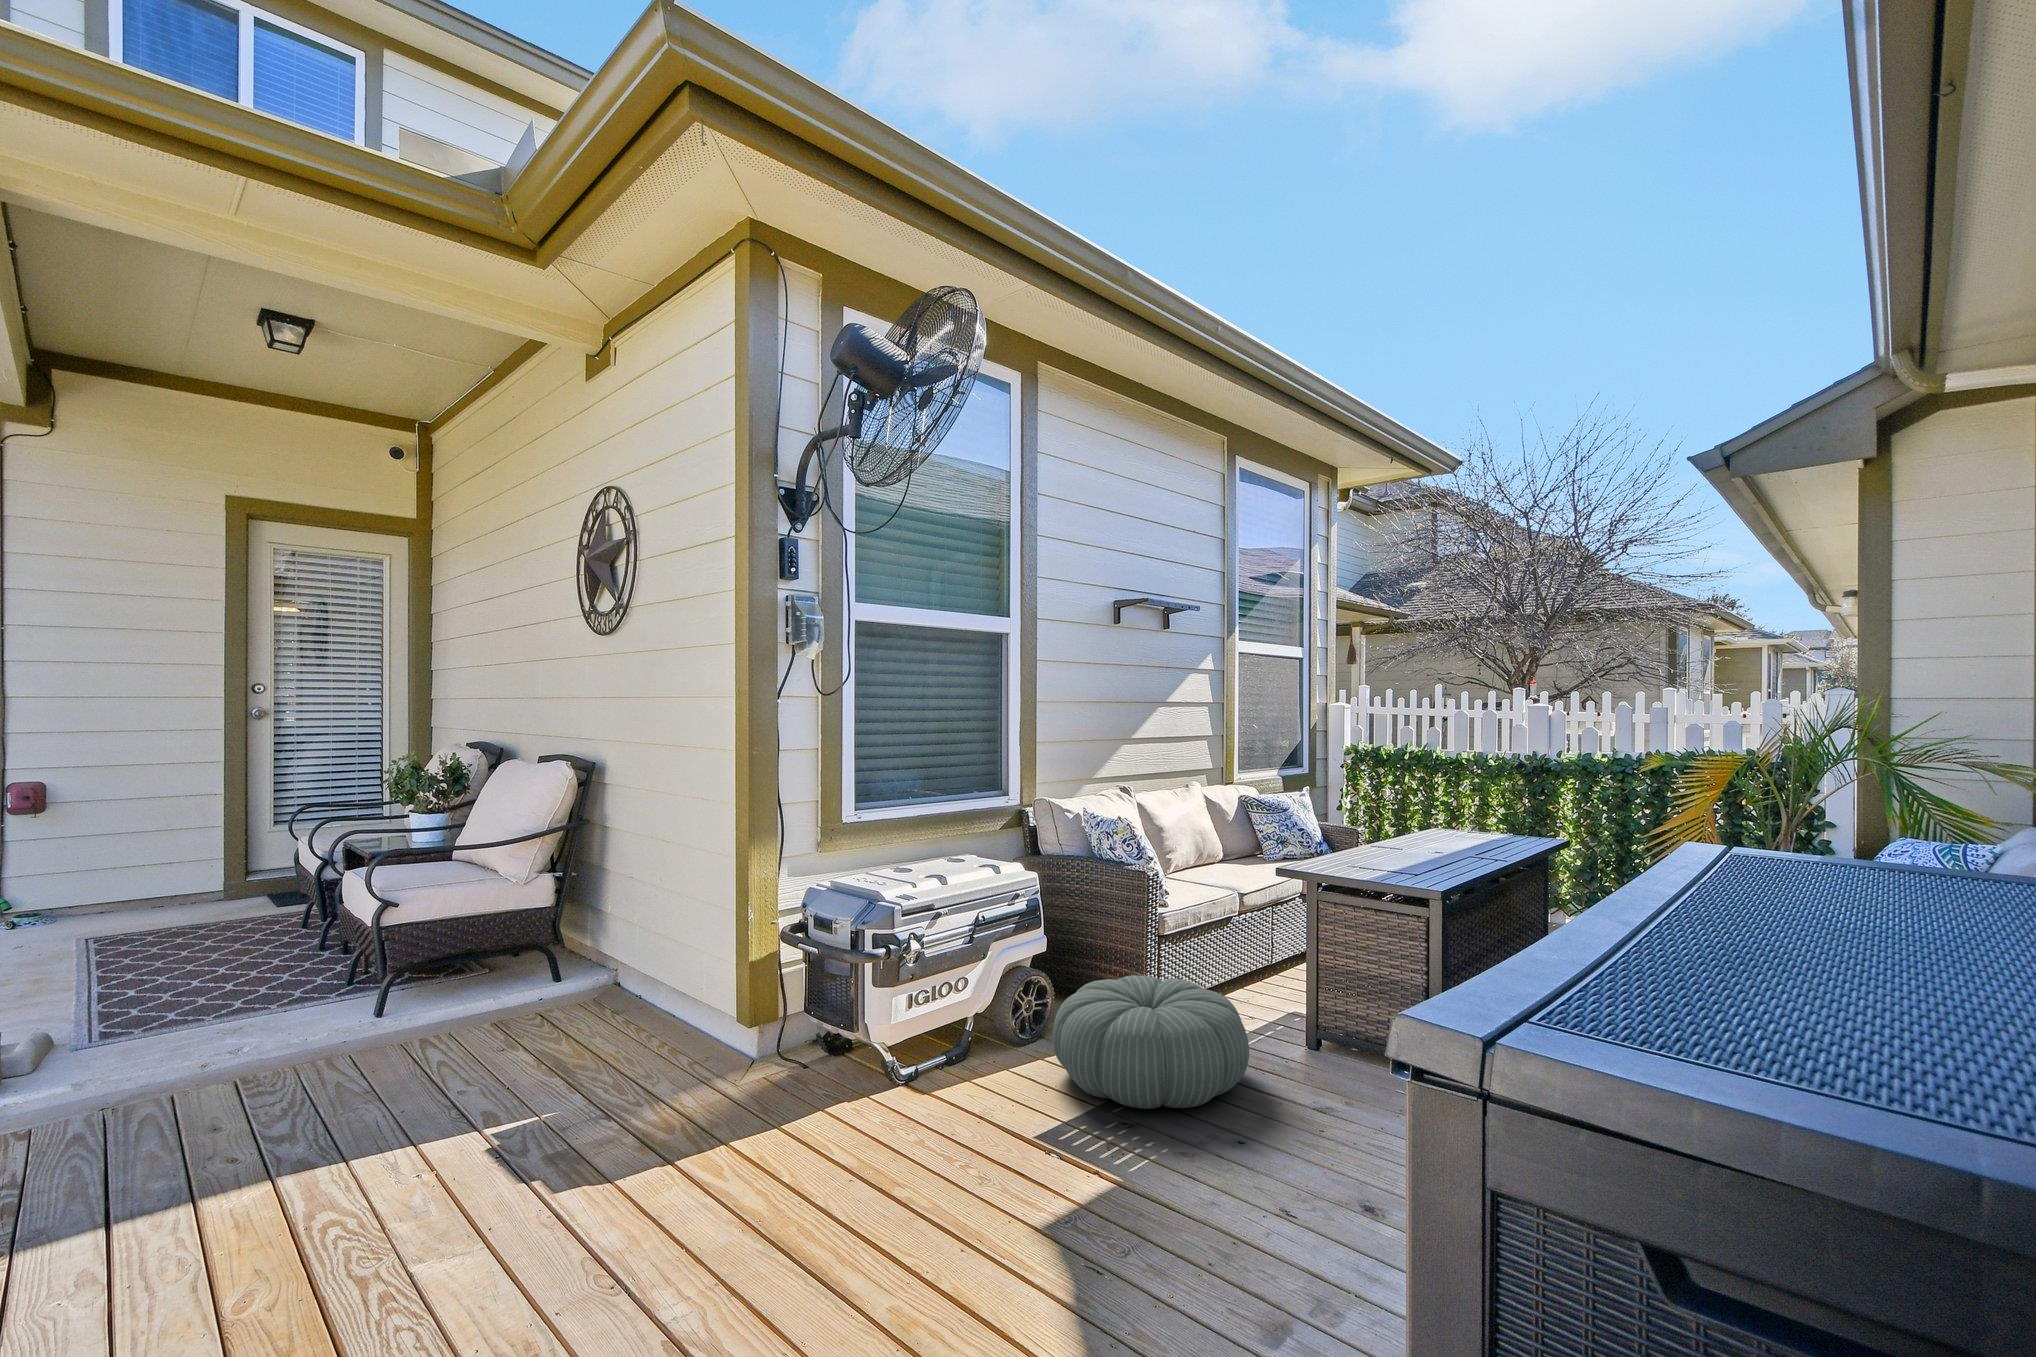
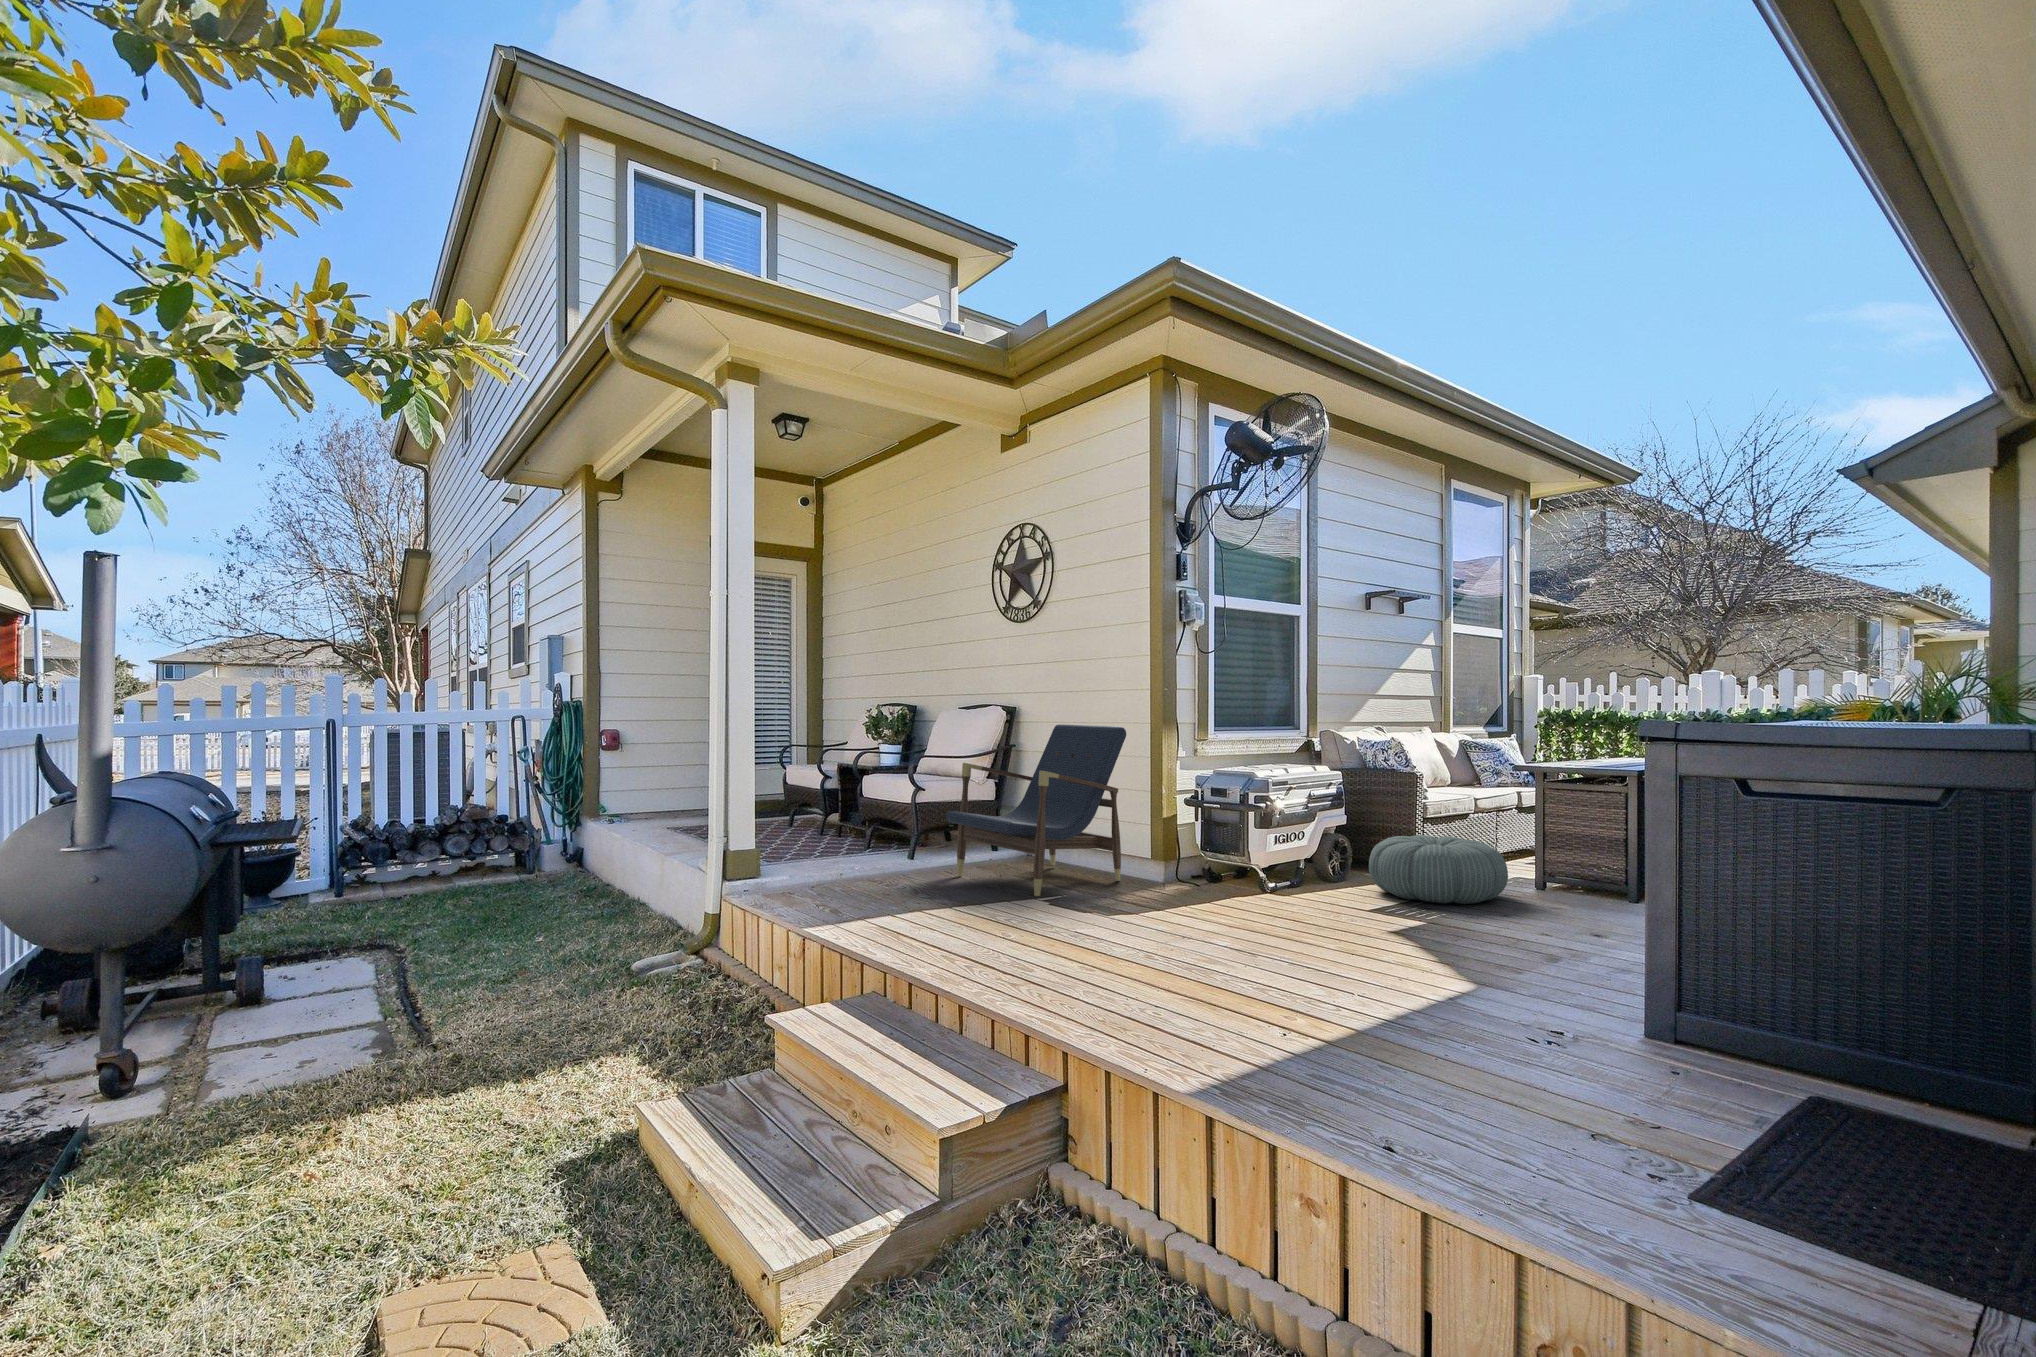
lounge chair: none [388,798,704,1124] -> present [946,724,1126,896]

